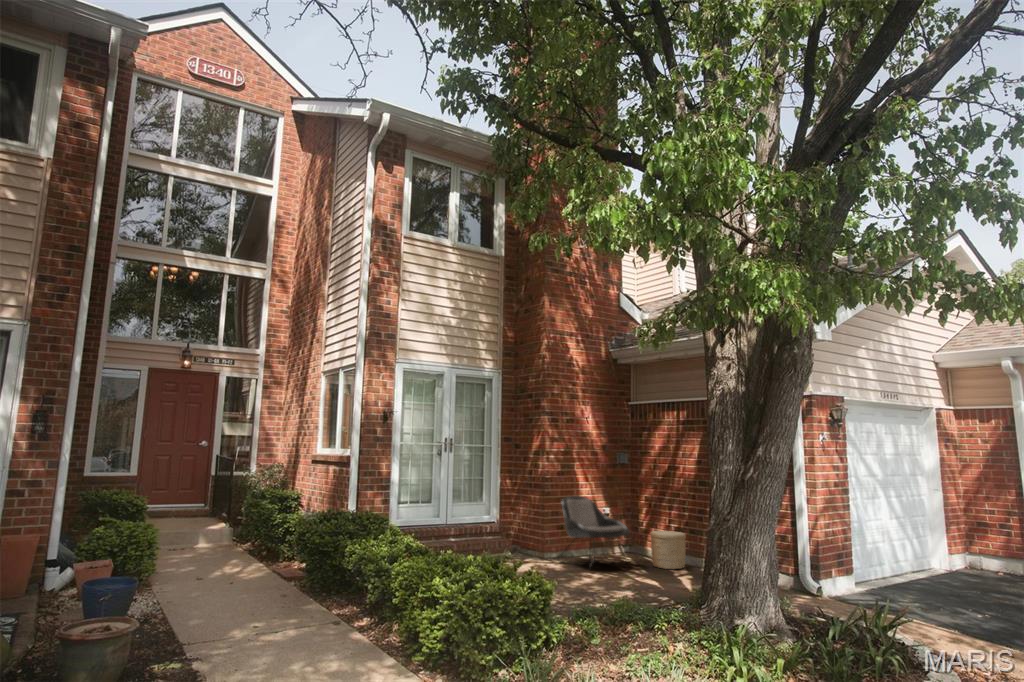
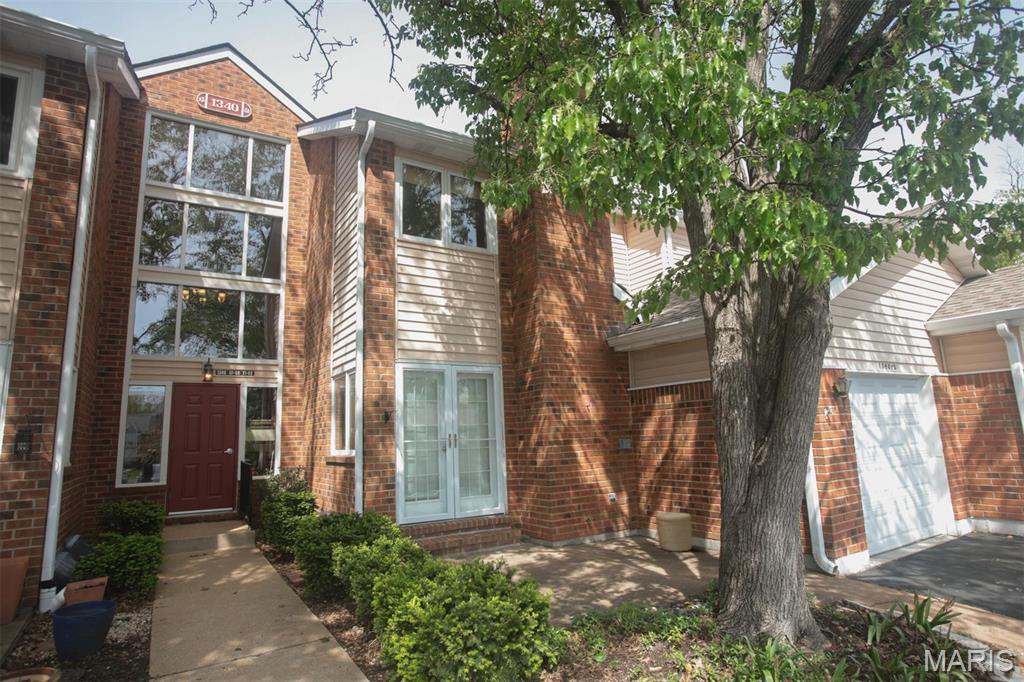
lounge chair: present [560,496,630,568] -> none [565,483,635,557]

